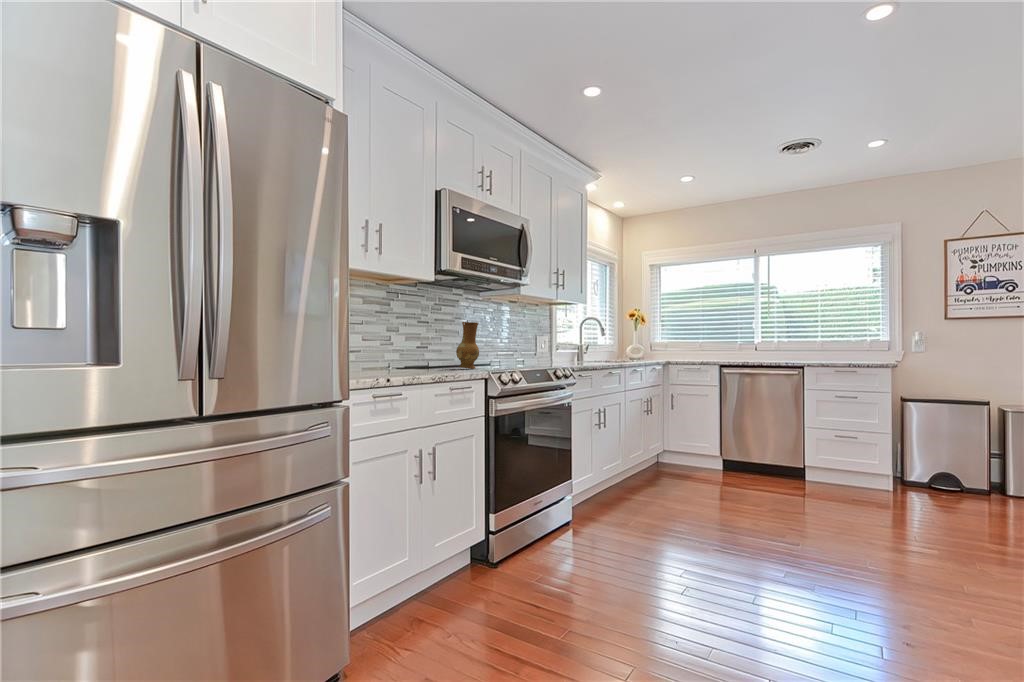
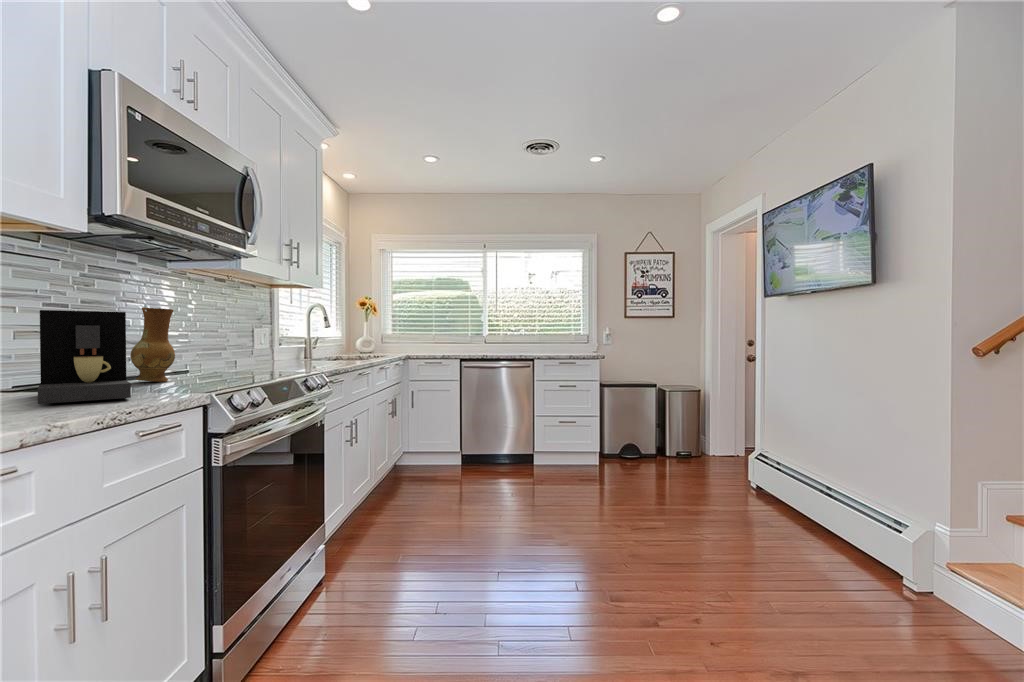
coffee maker: none [412,324,450,372] -> present [38,310,131,404]

